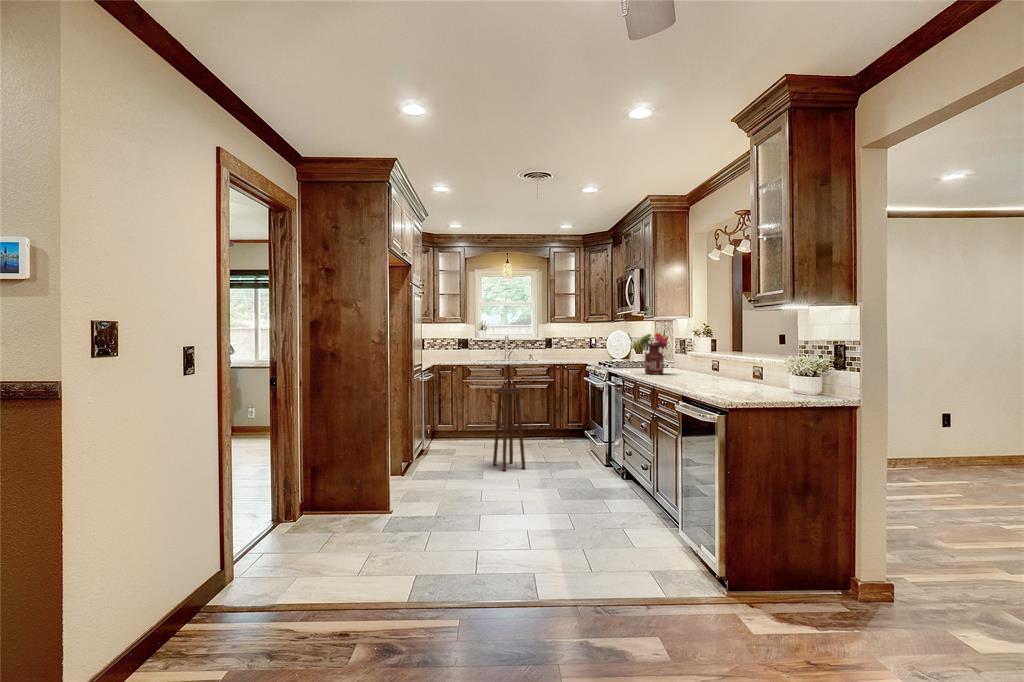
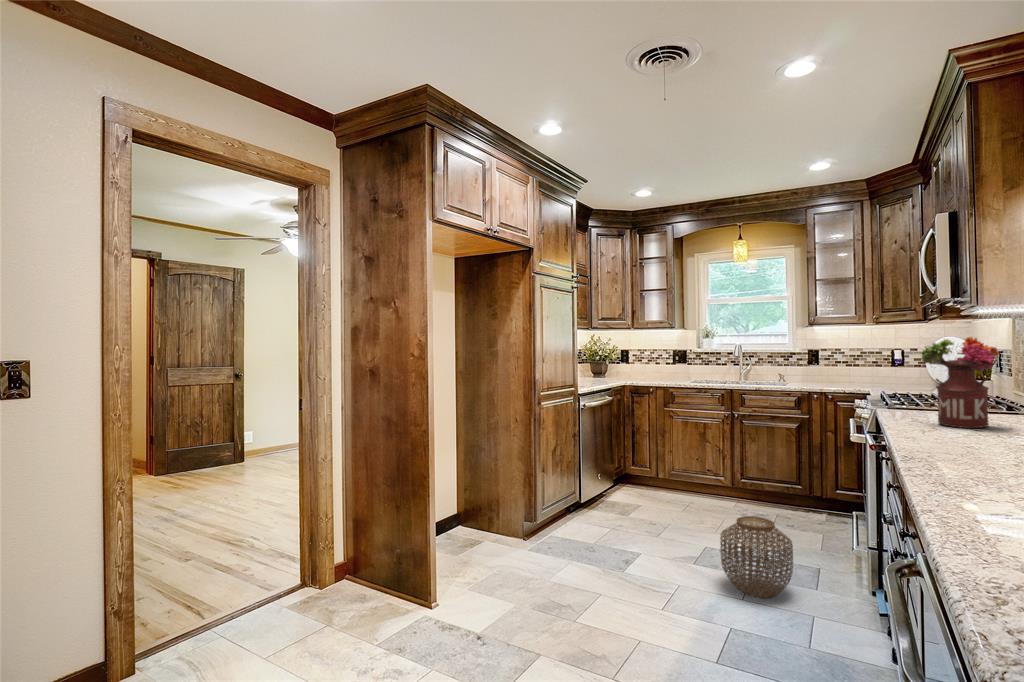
stool: present [493,388,526,471] -> none [659,427,711,563]
woven basket: none [539,434,577,478] -> present [720,516,793,598]

